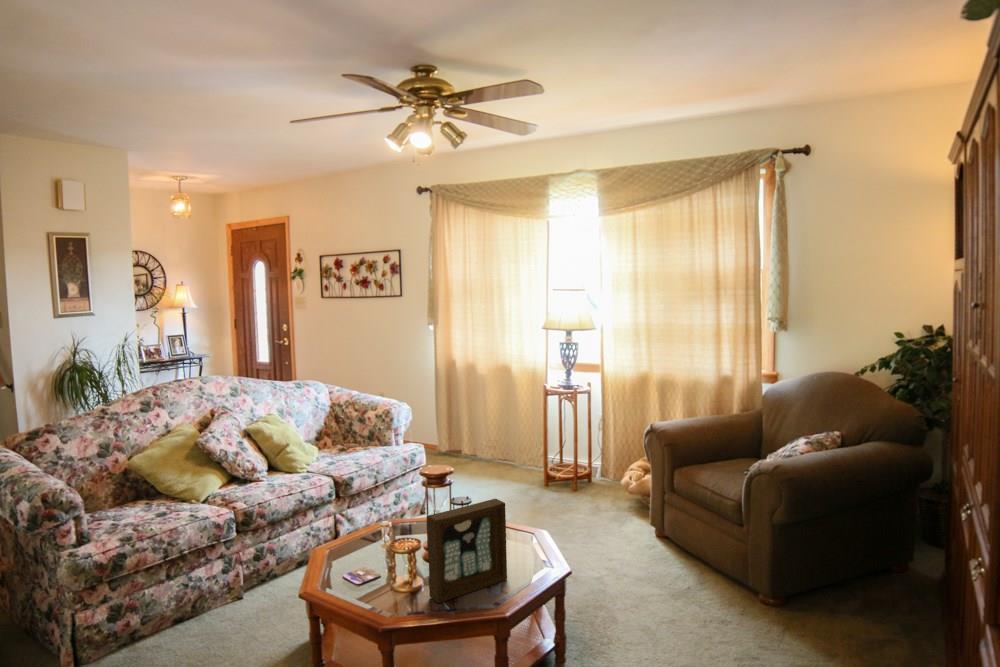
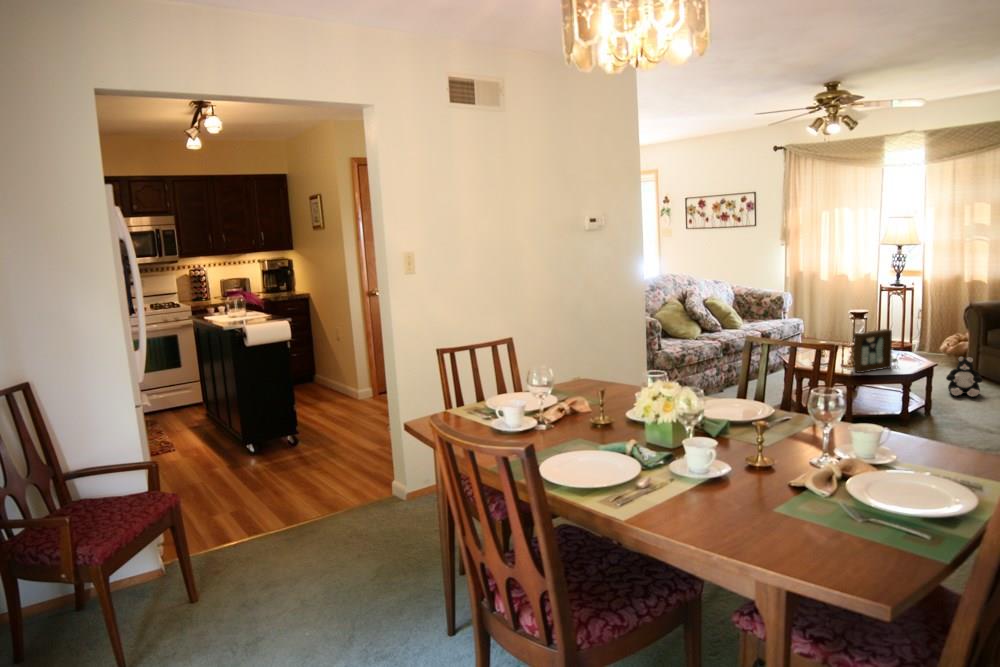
plush toy: none [616,528,670,608] -> present [946,357,982,397]

